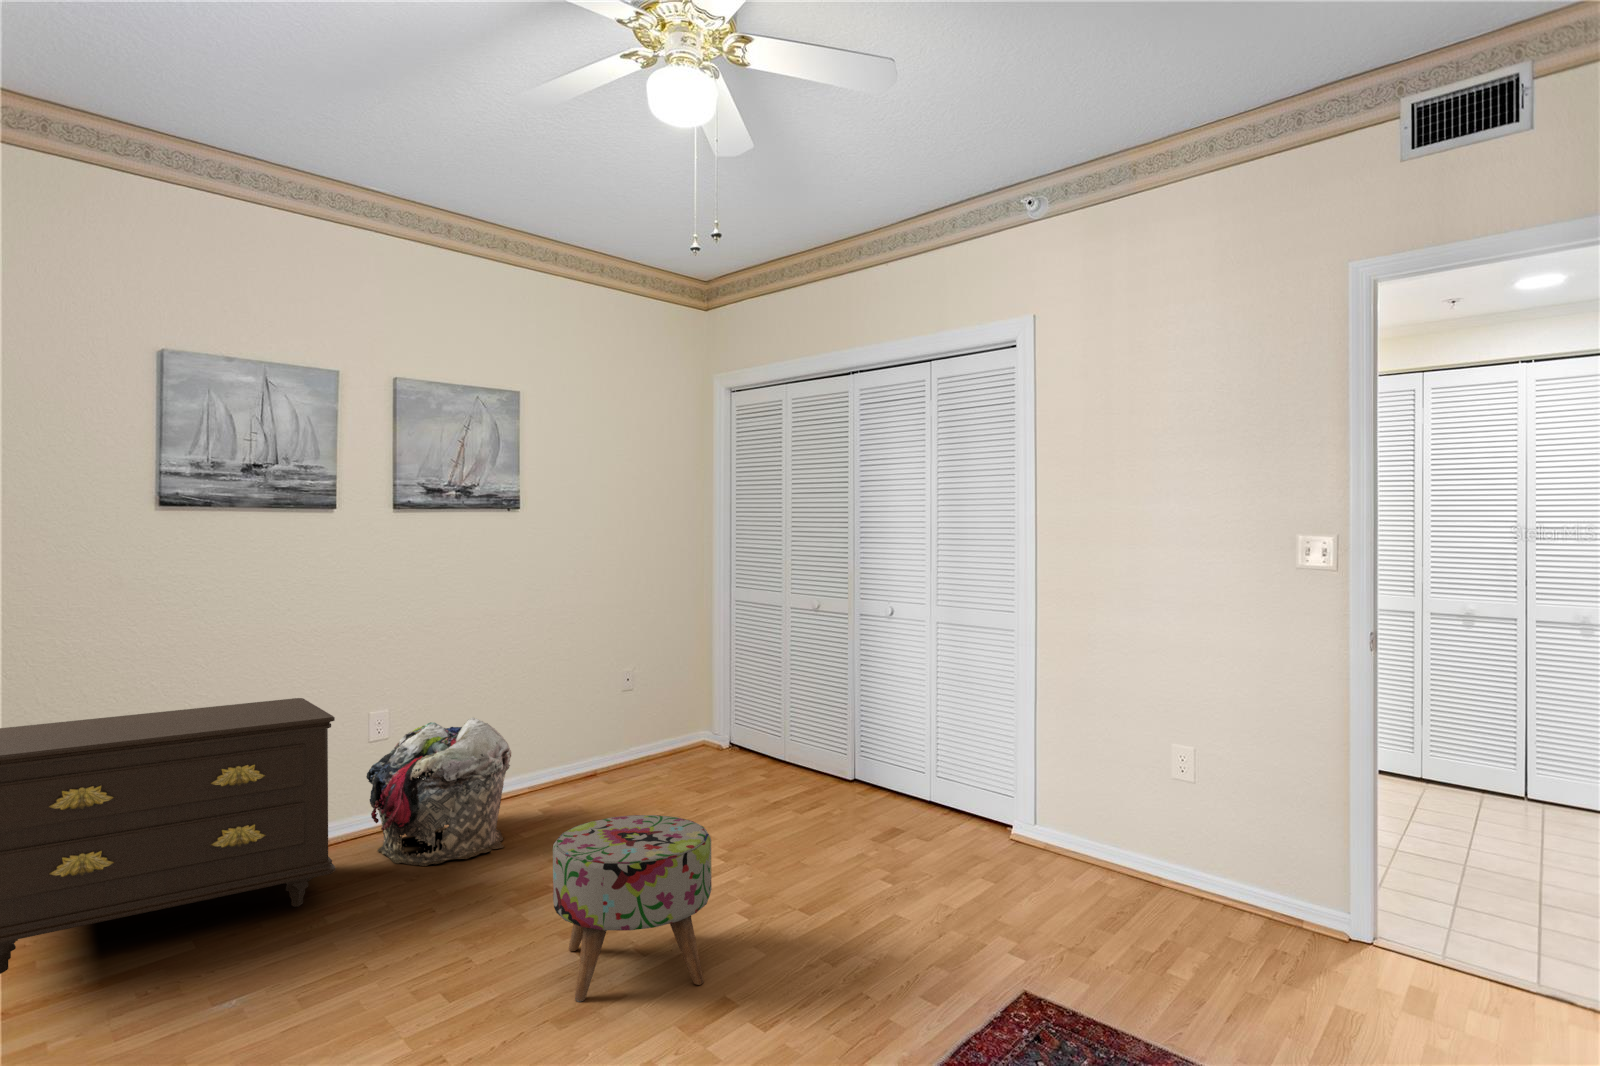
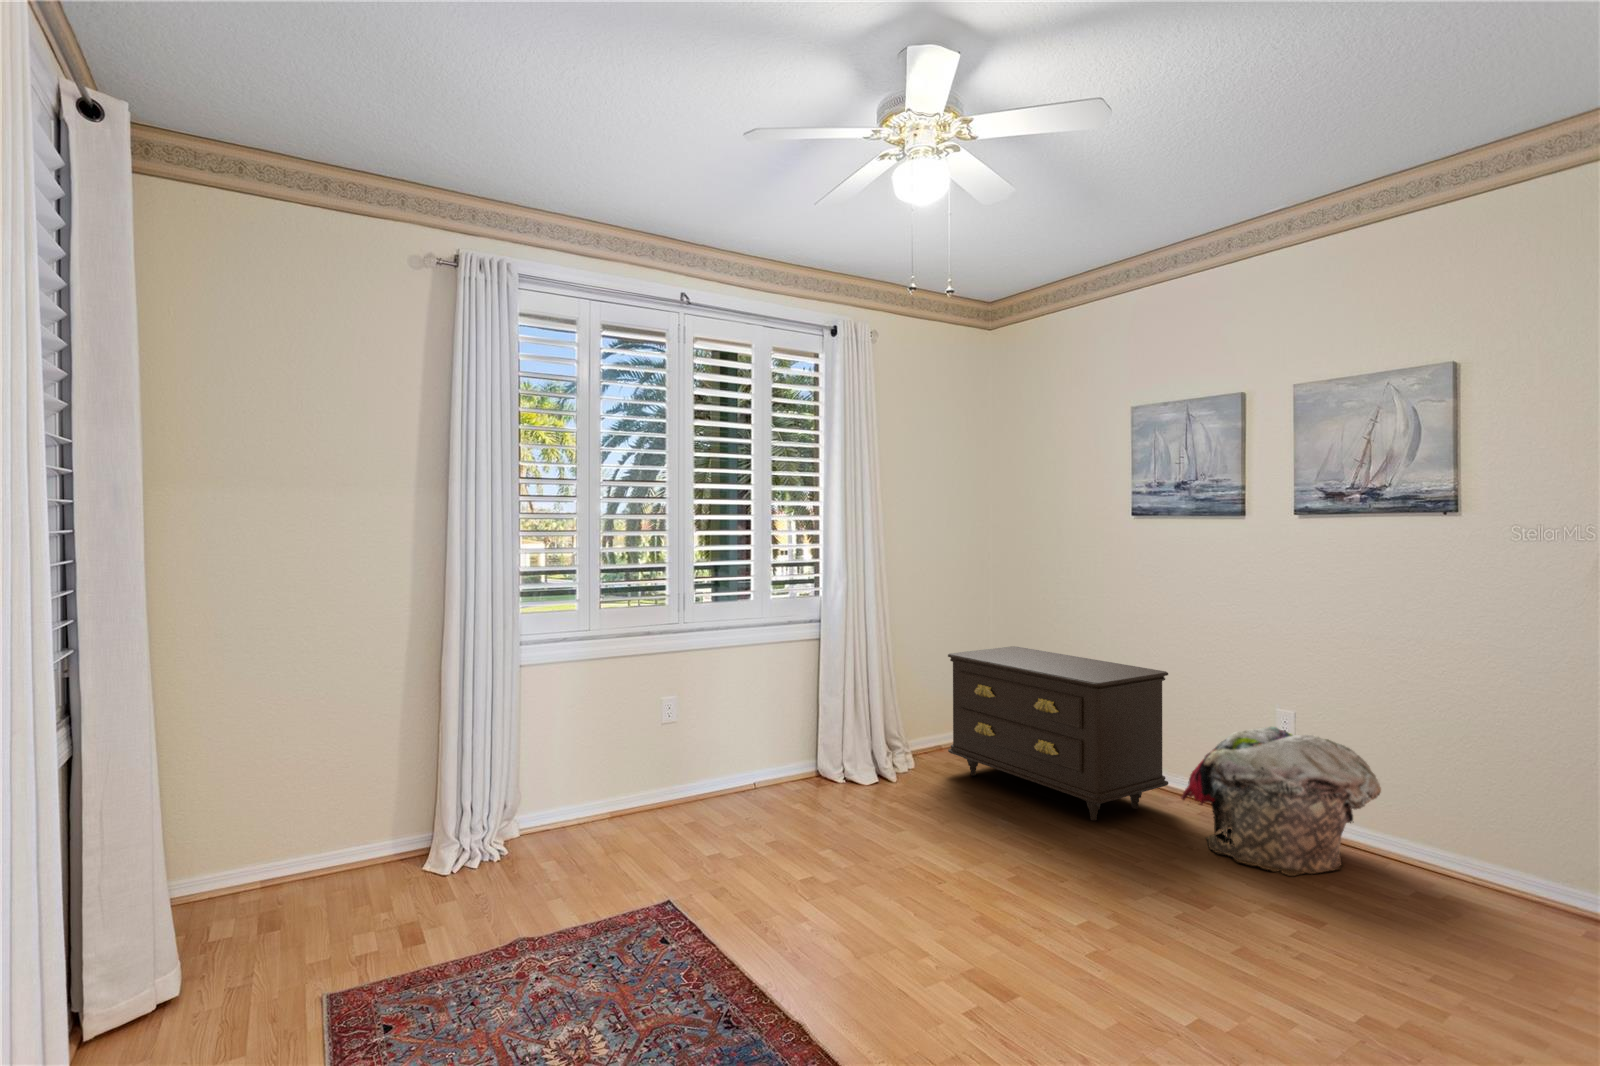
ottoman: present [553,815,712,1002] -> none [957,811,1114,994]

